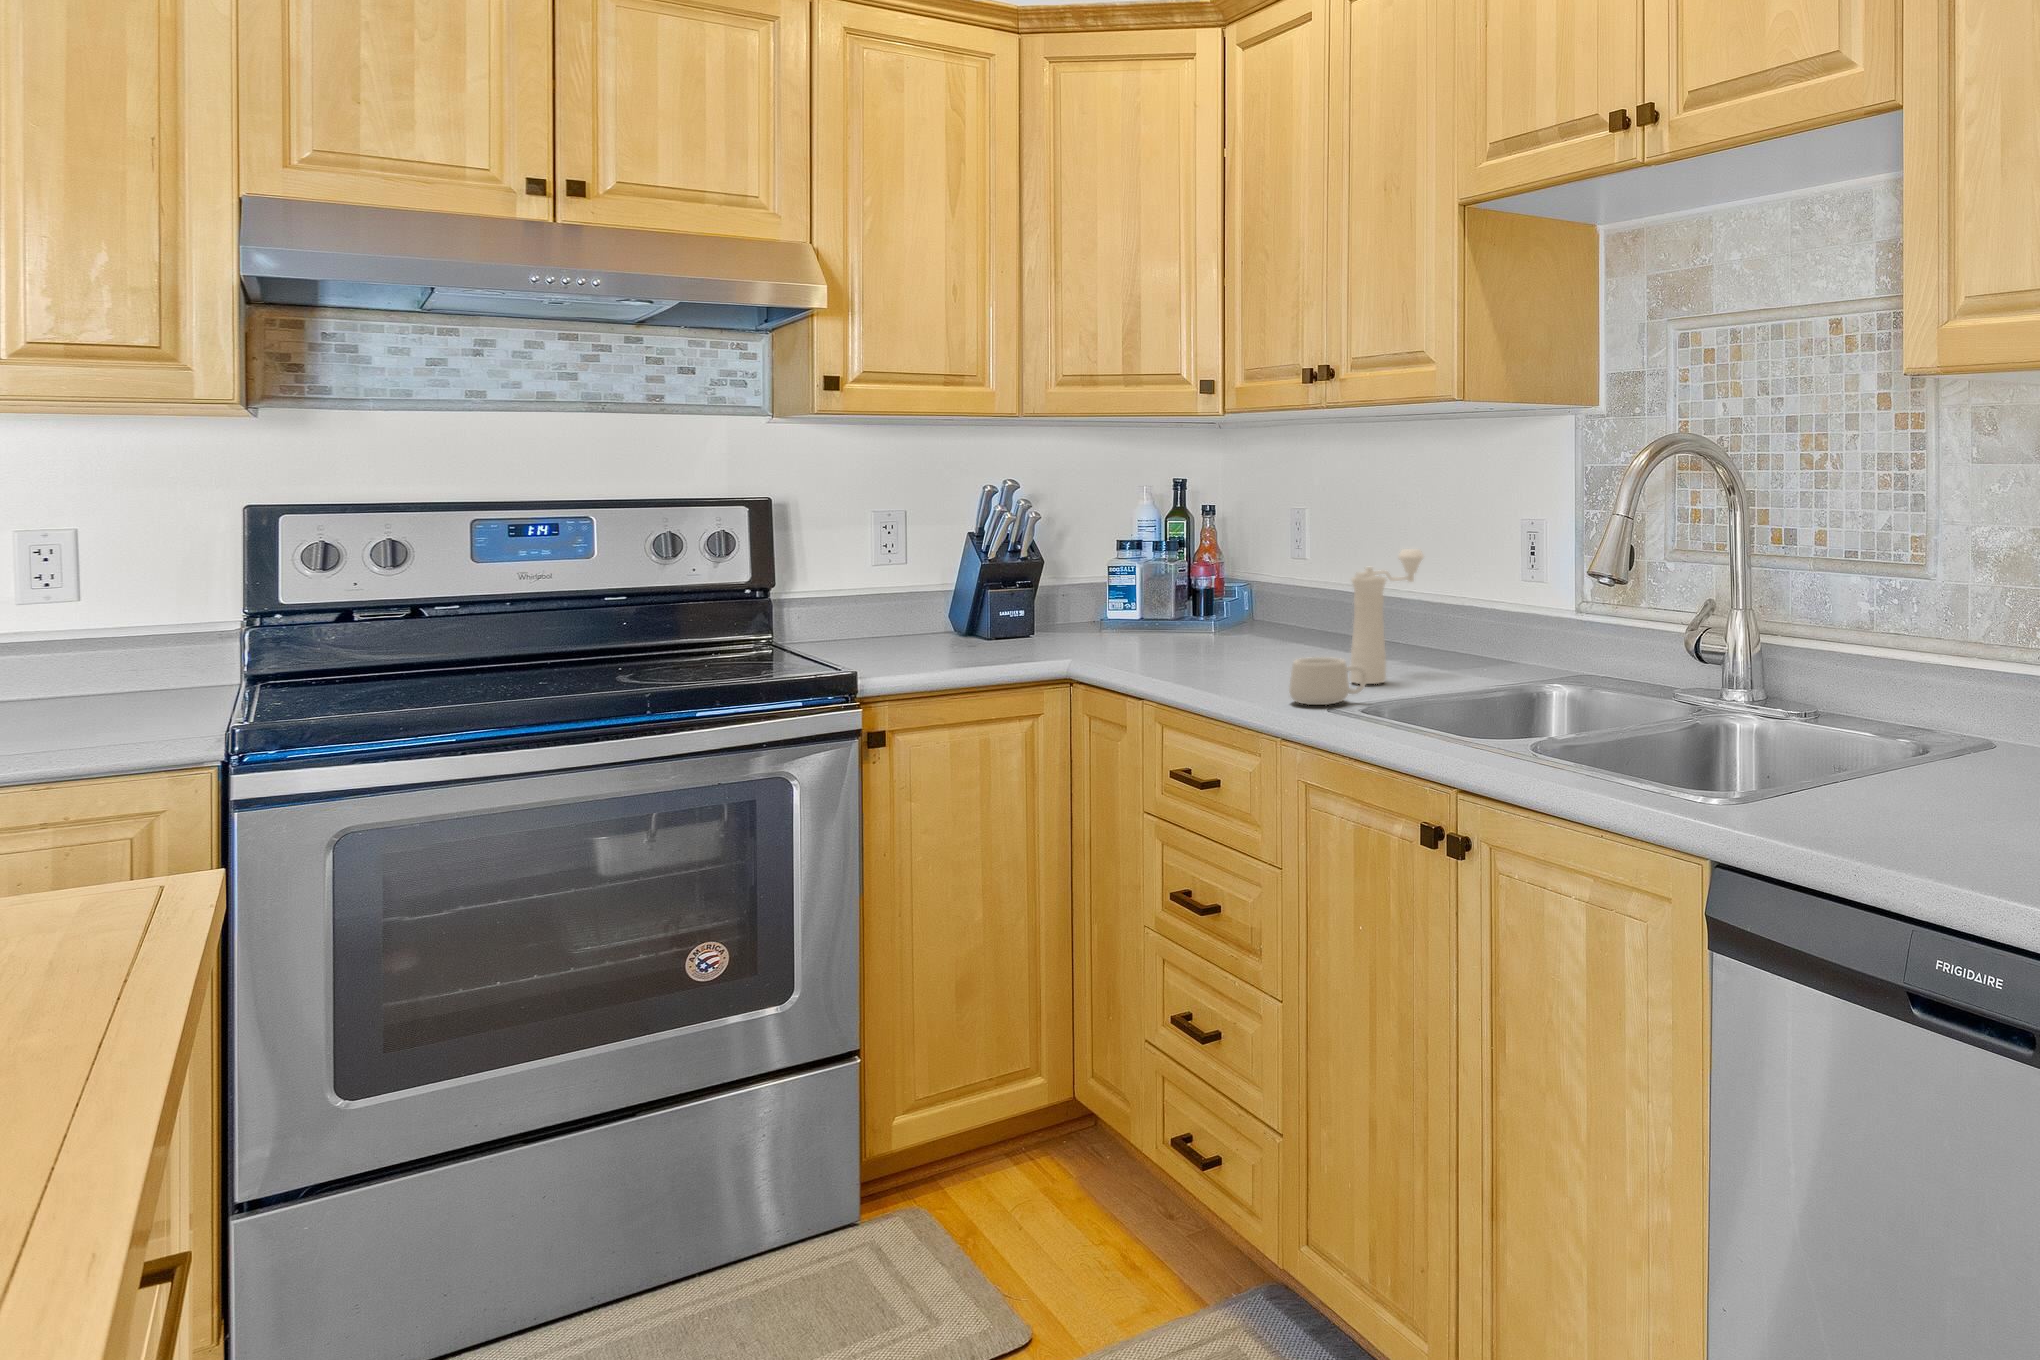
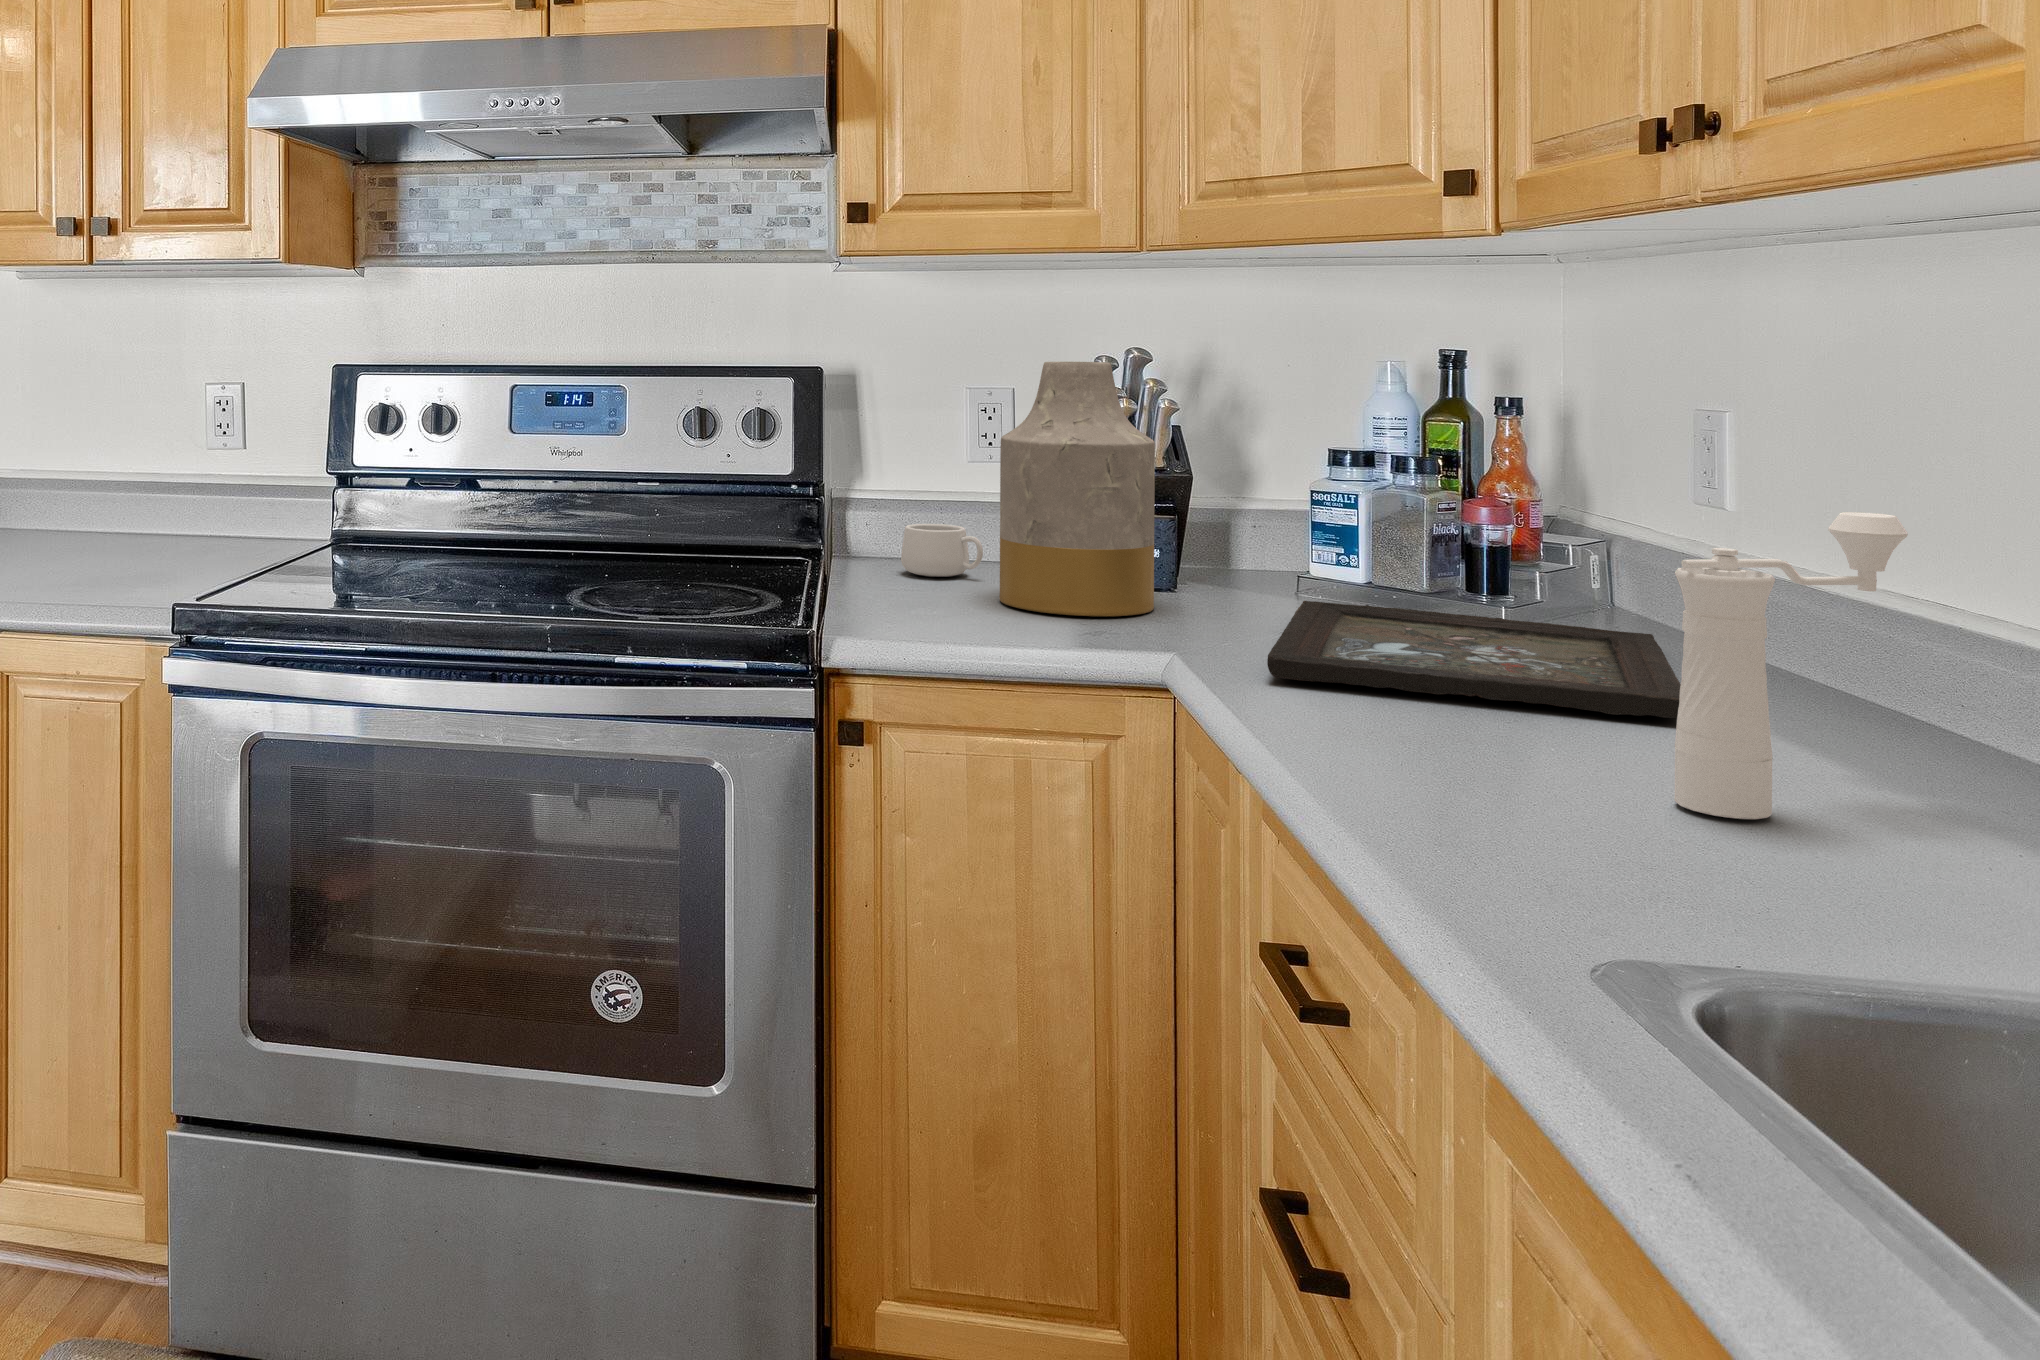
vase: none [937,489,1039,653] -> present [1000,361,1155,616]
tray: none [1123,628,1333,664] -> present [1267,601,1681,718]
mug: present [1289,657,1367,705] -> present [901,524,983,577]

